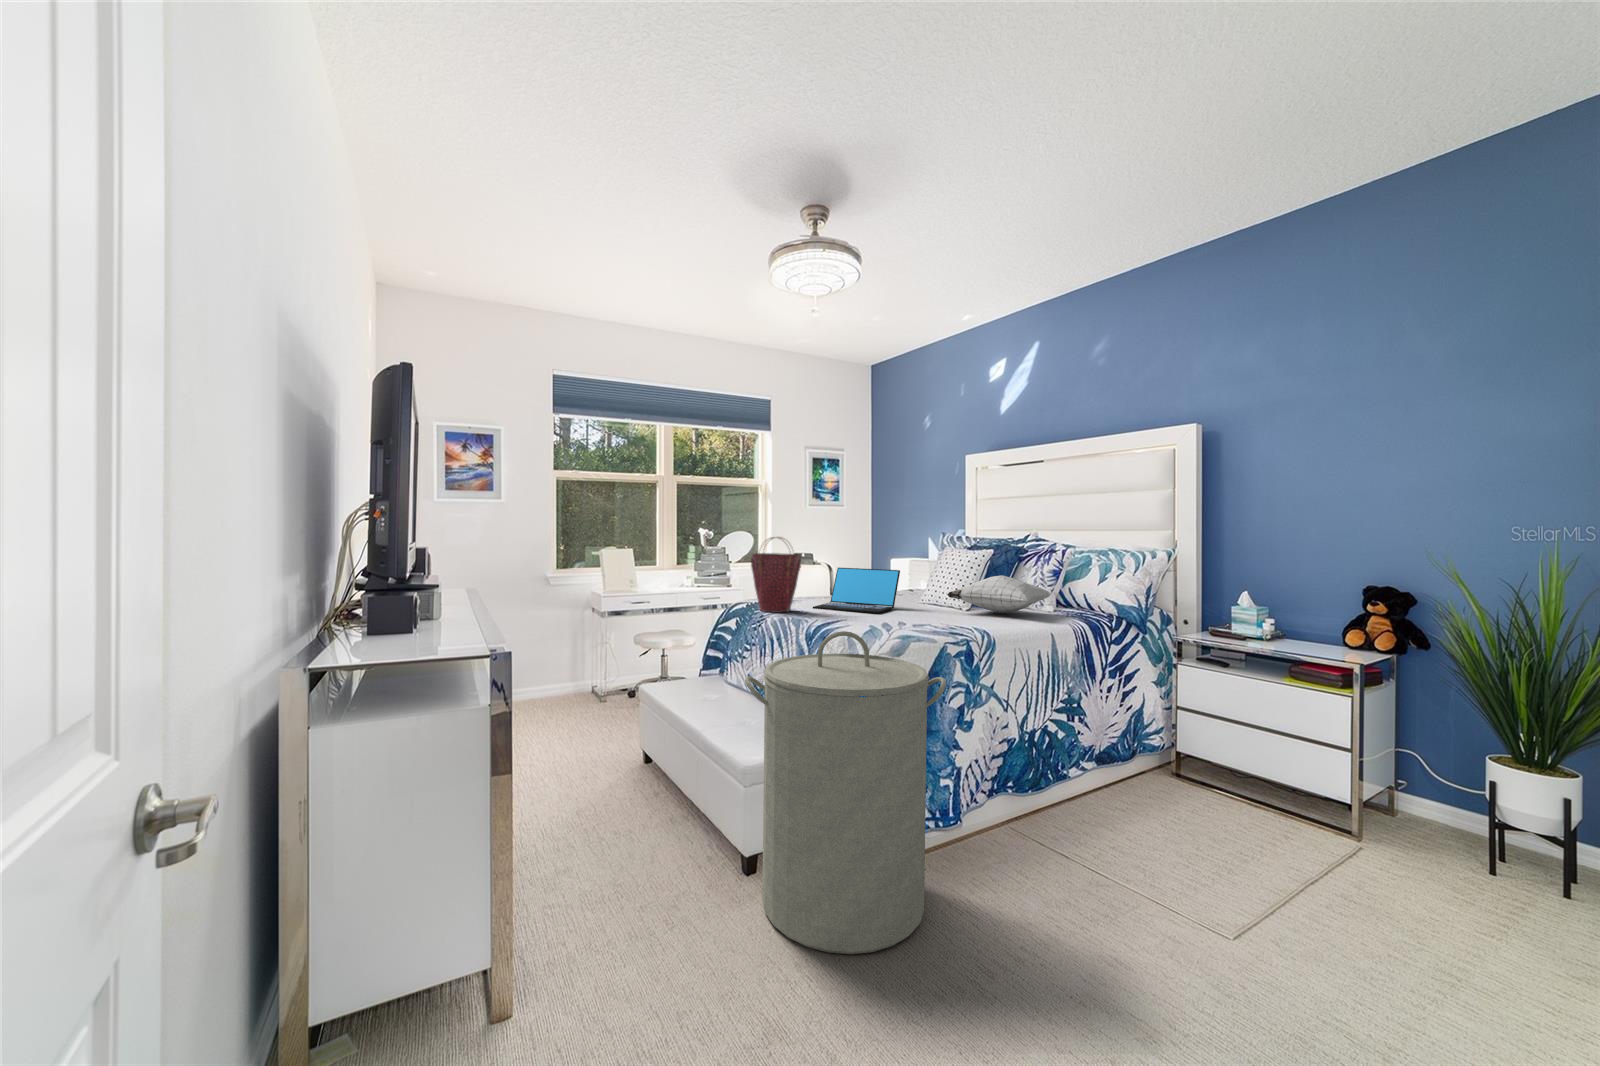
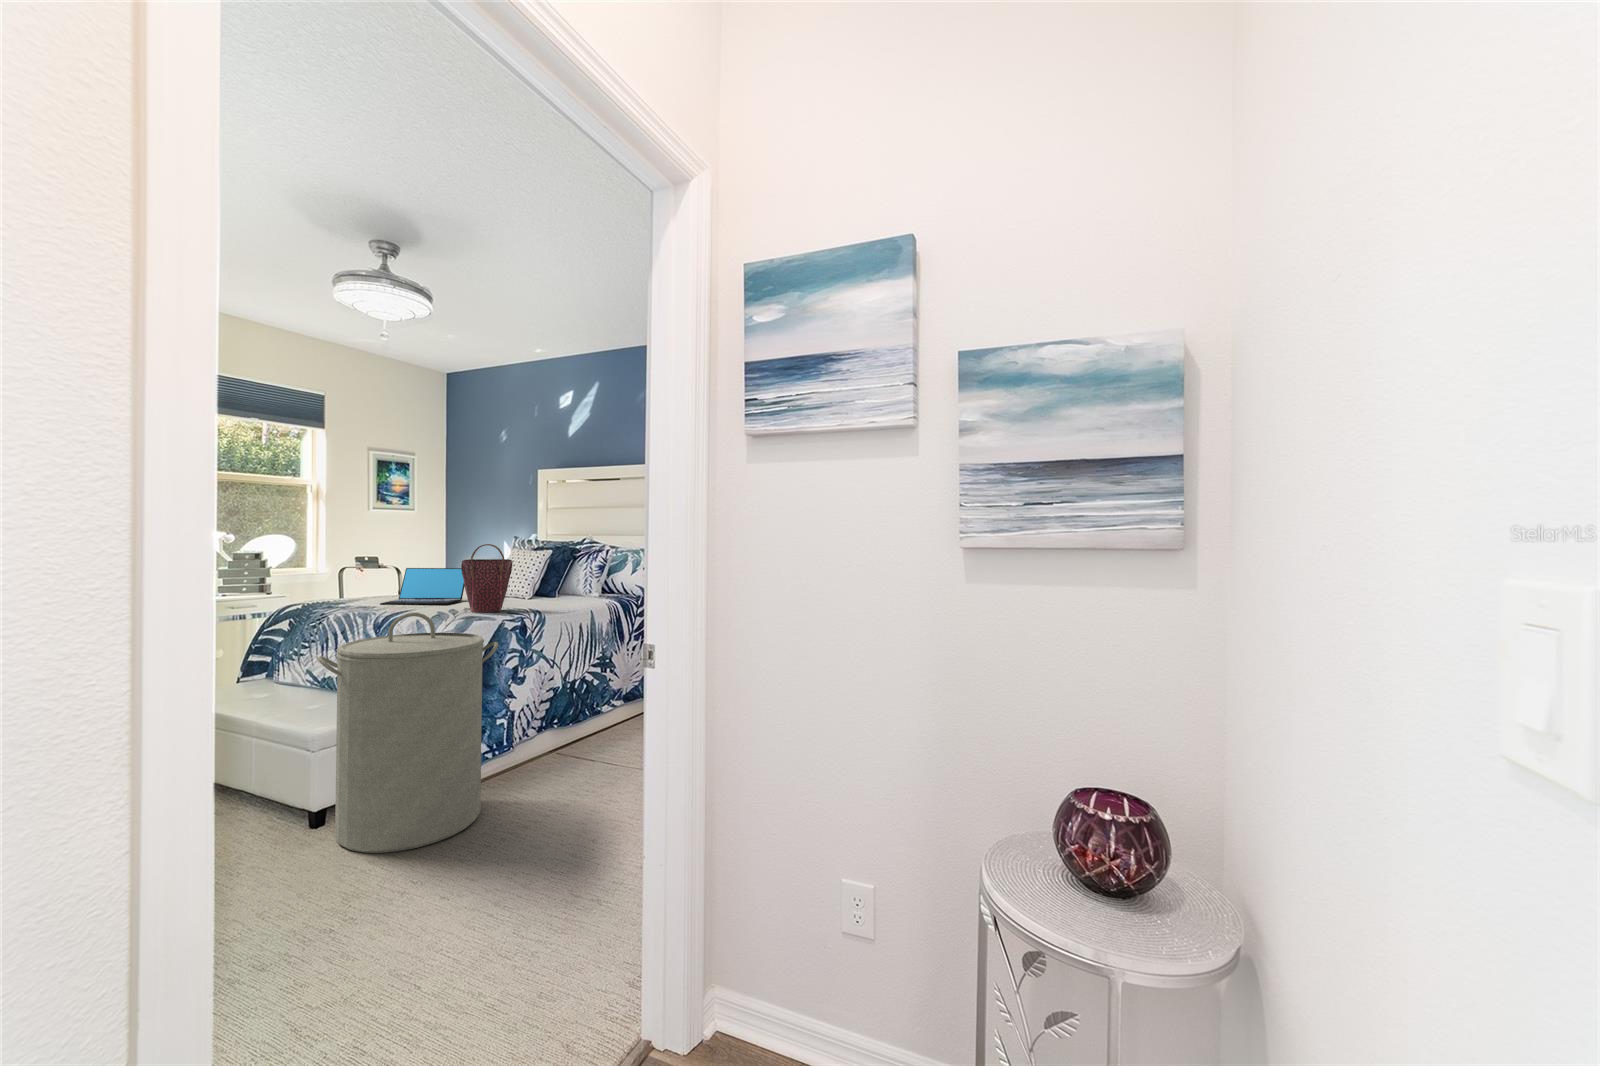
handbag: present [751,537,801,612] -> present [461,544,512,613]
pillow: present [947,575,1051,613] -> none [509,570,596,599]

